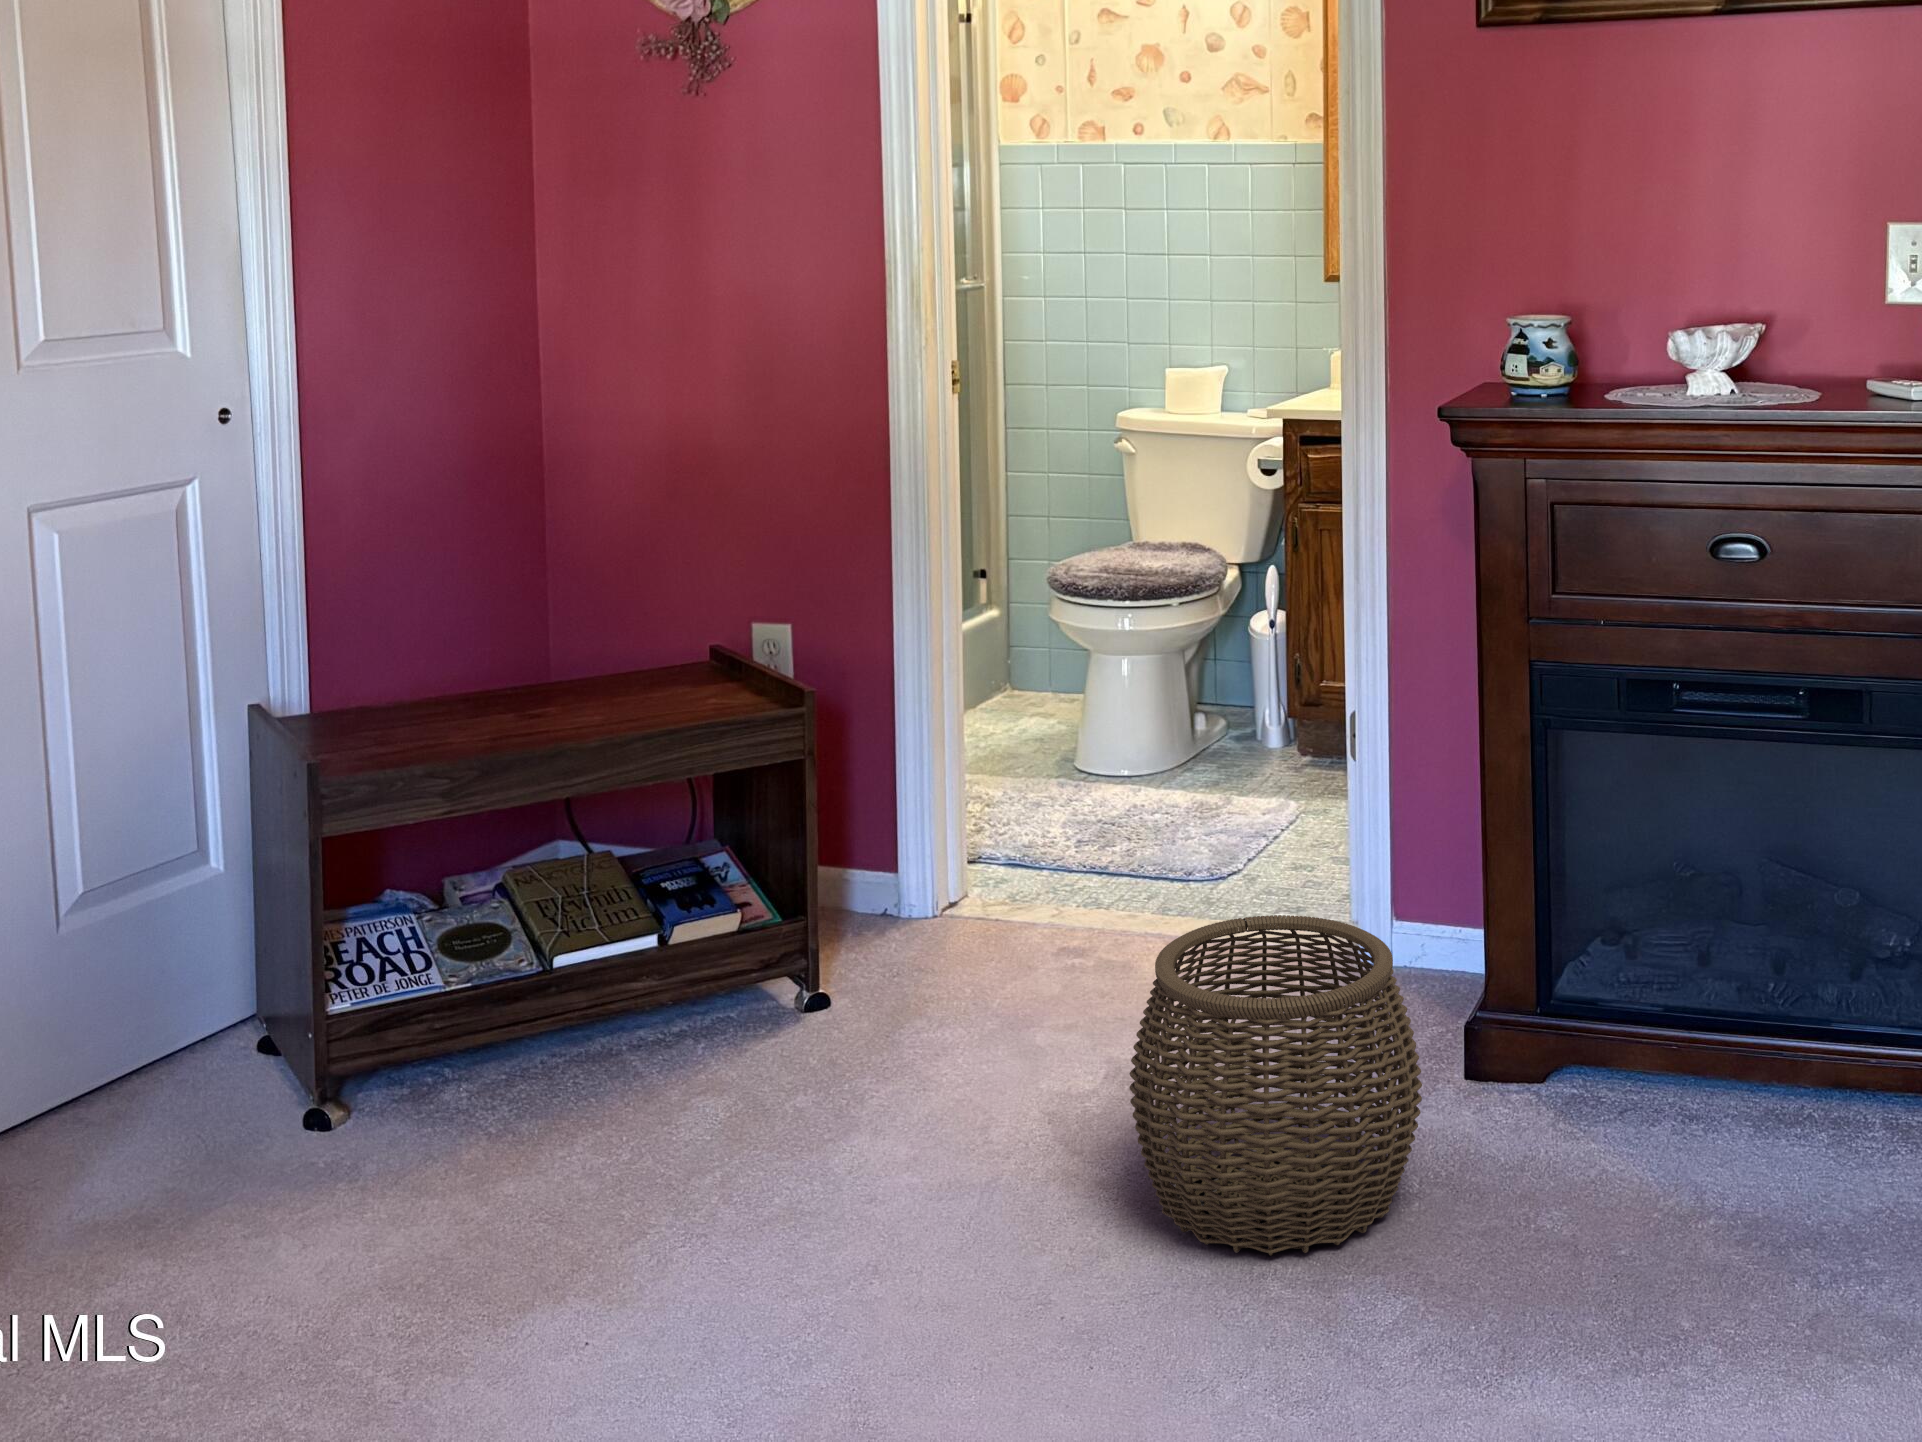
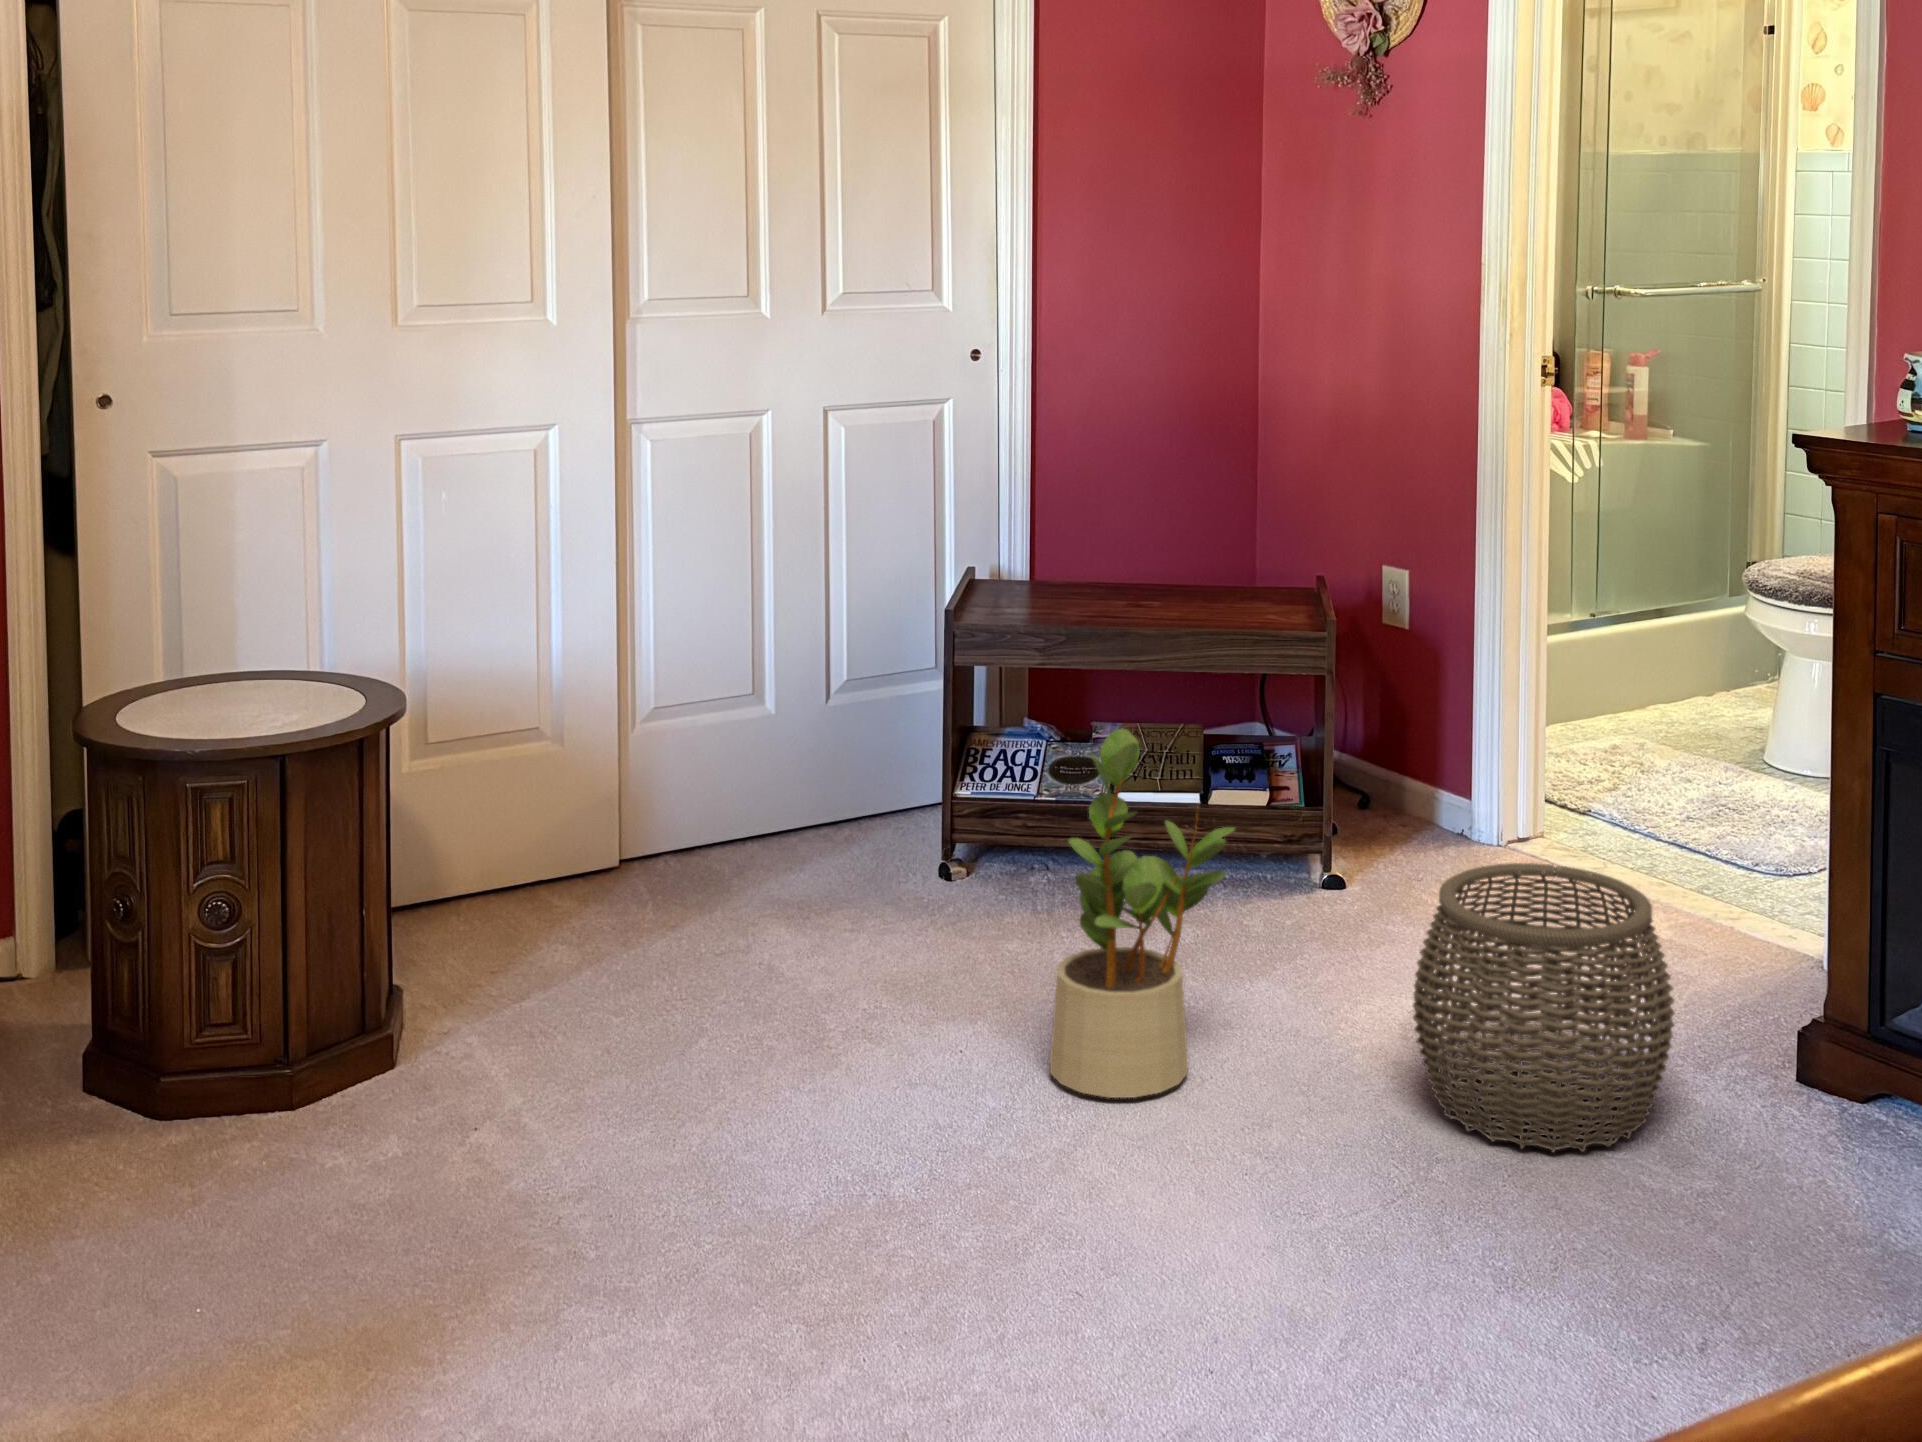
potted plant: none [687,873,911,1375] -> present [1050,728,1235,1098]

